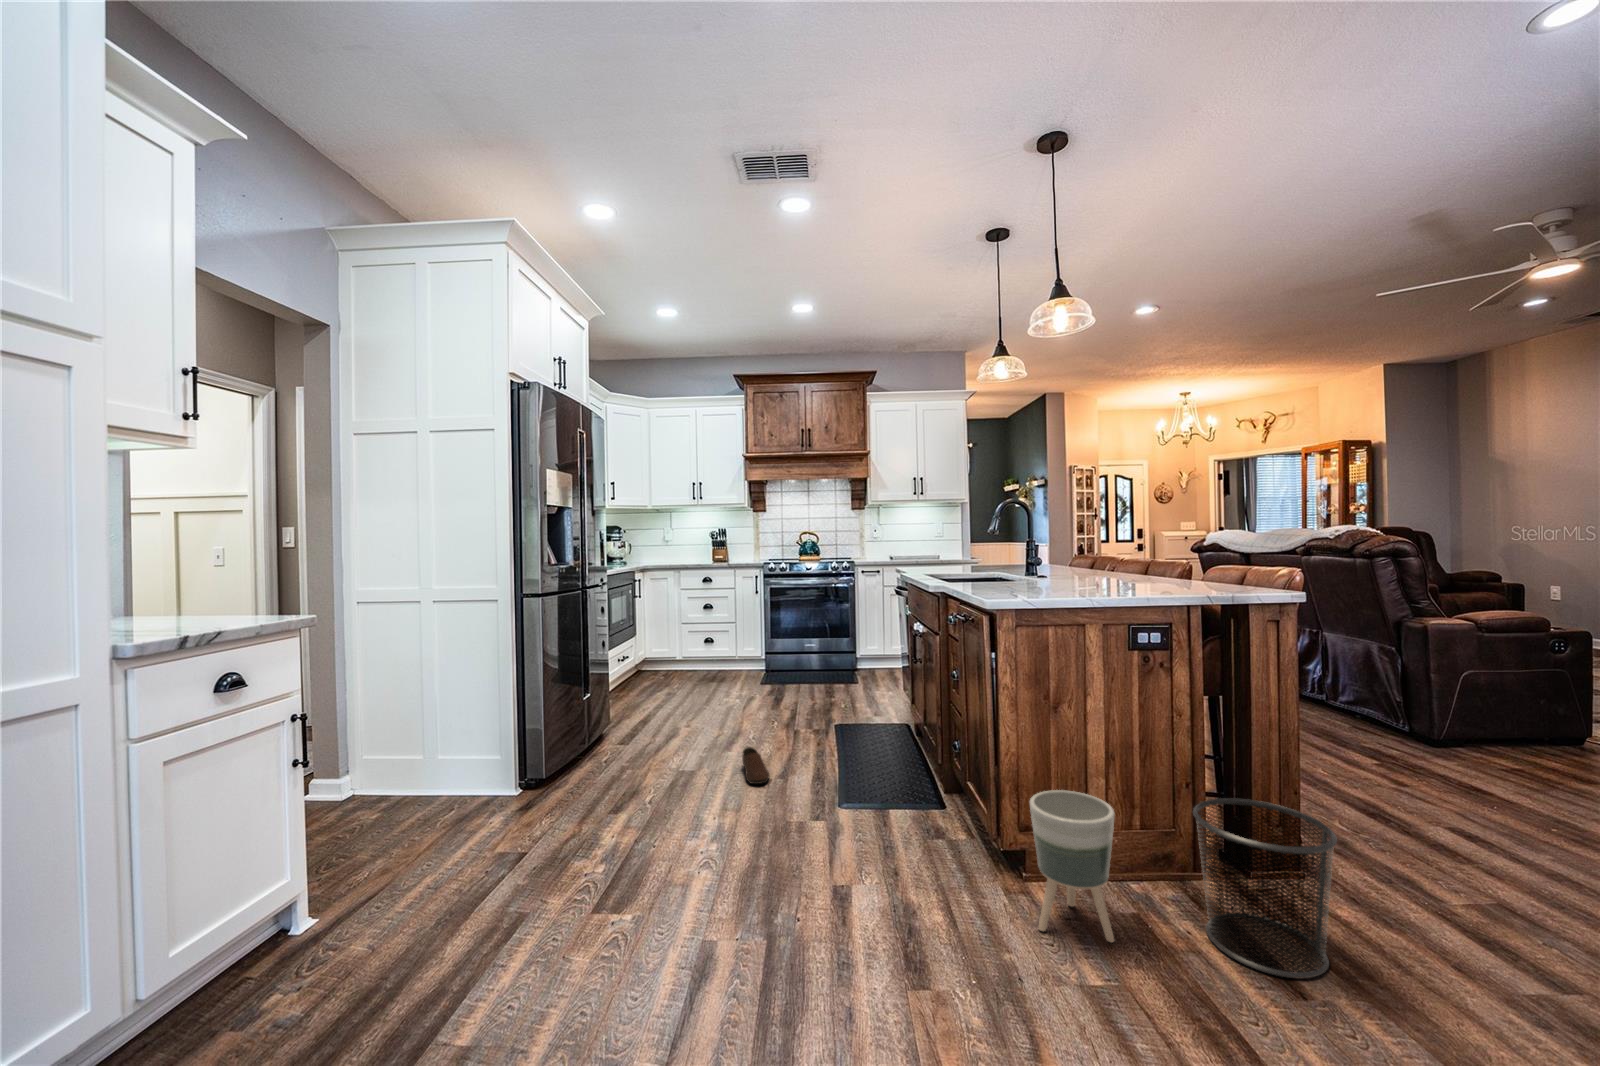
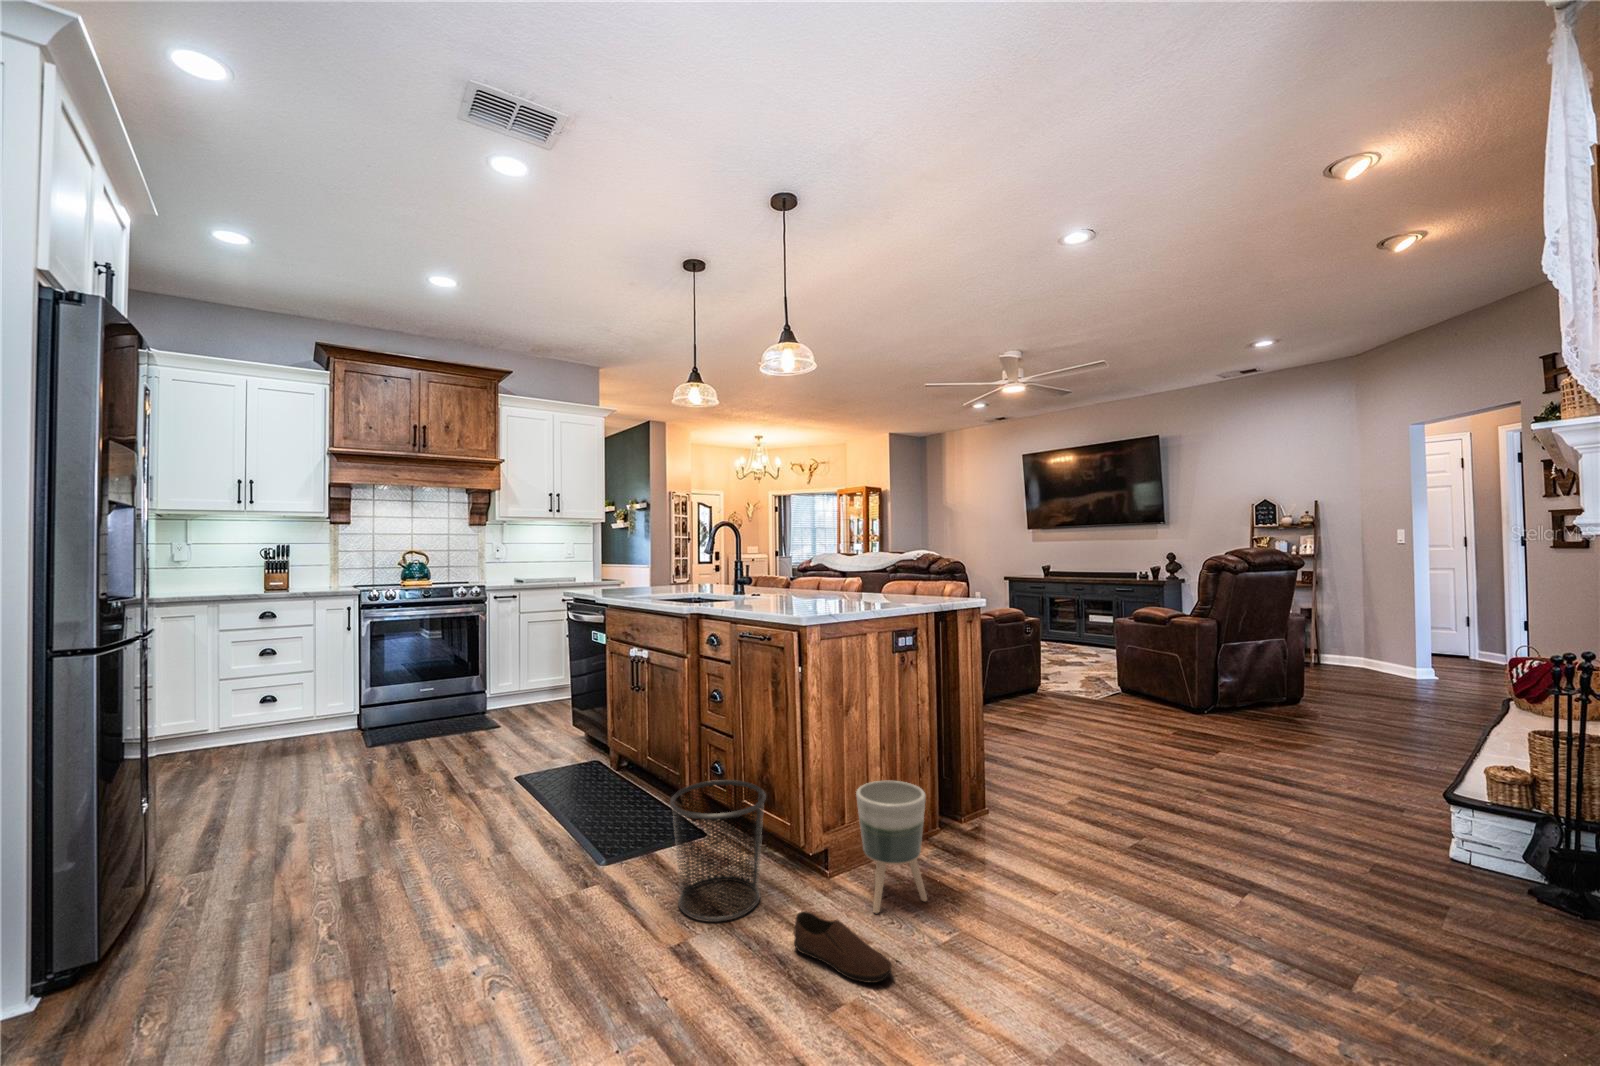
shoe: present [742,747,770,784] -> present [794,911,892,983]
waste bin: present [1193,798,1337,978] -> present [670,780,766,922]

